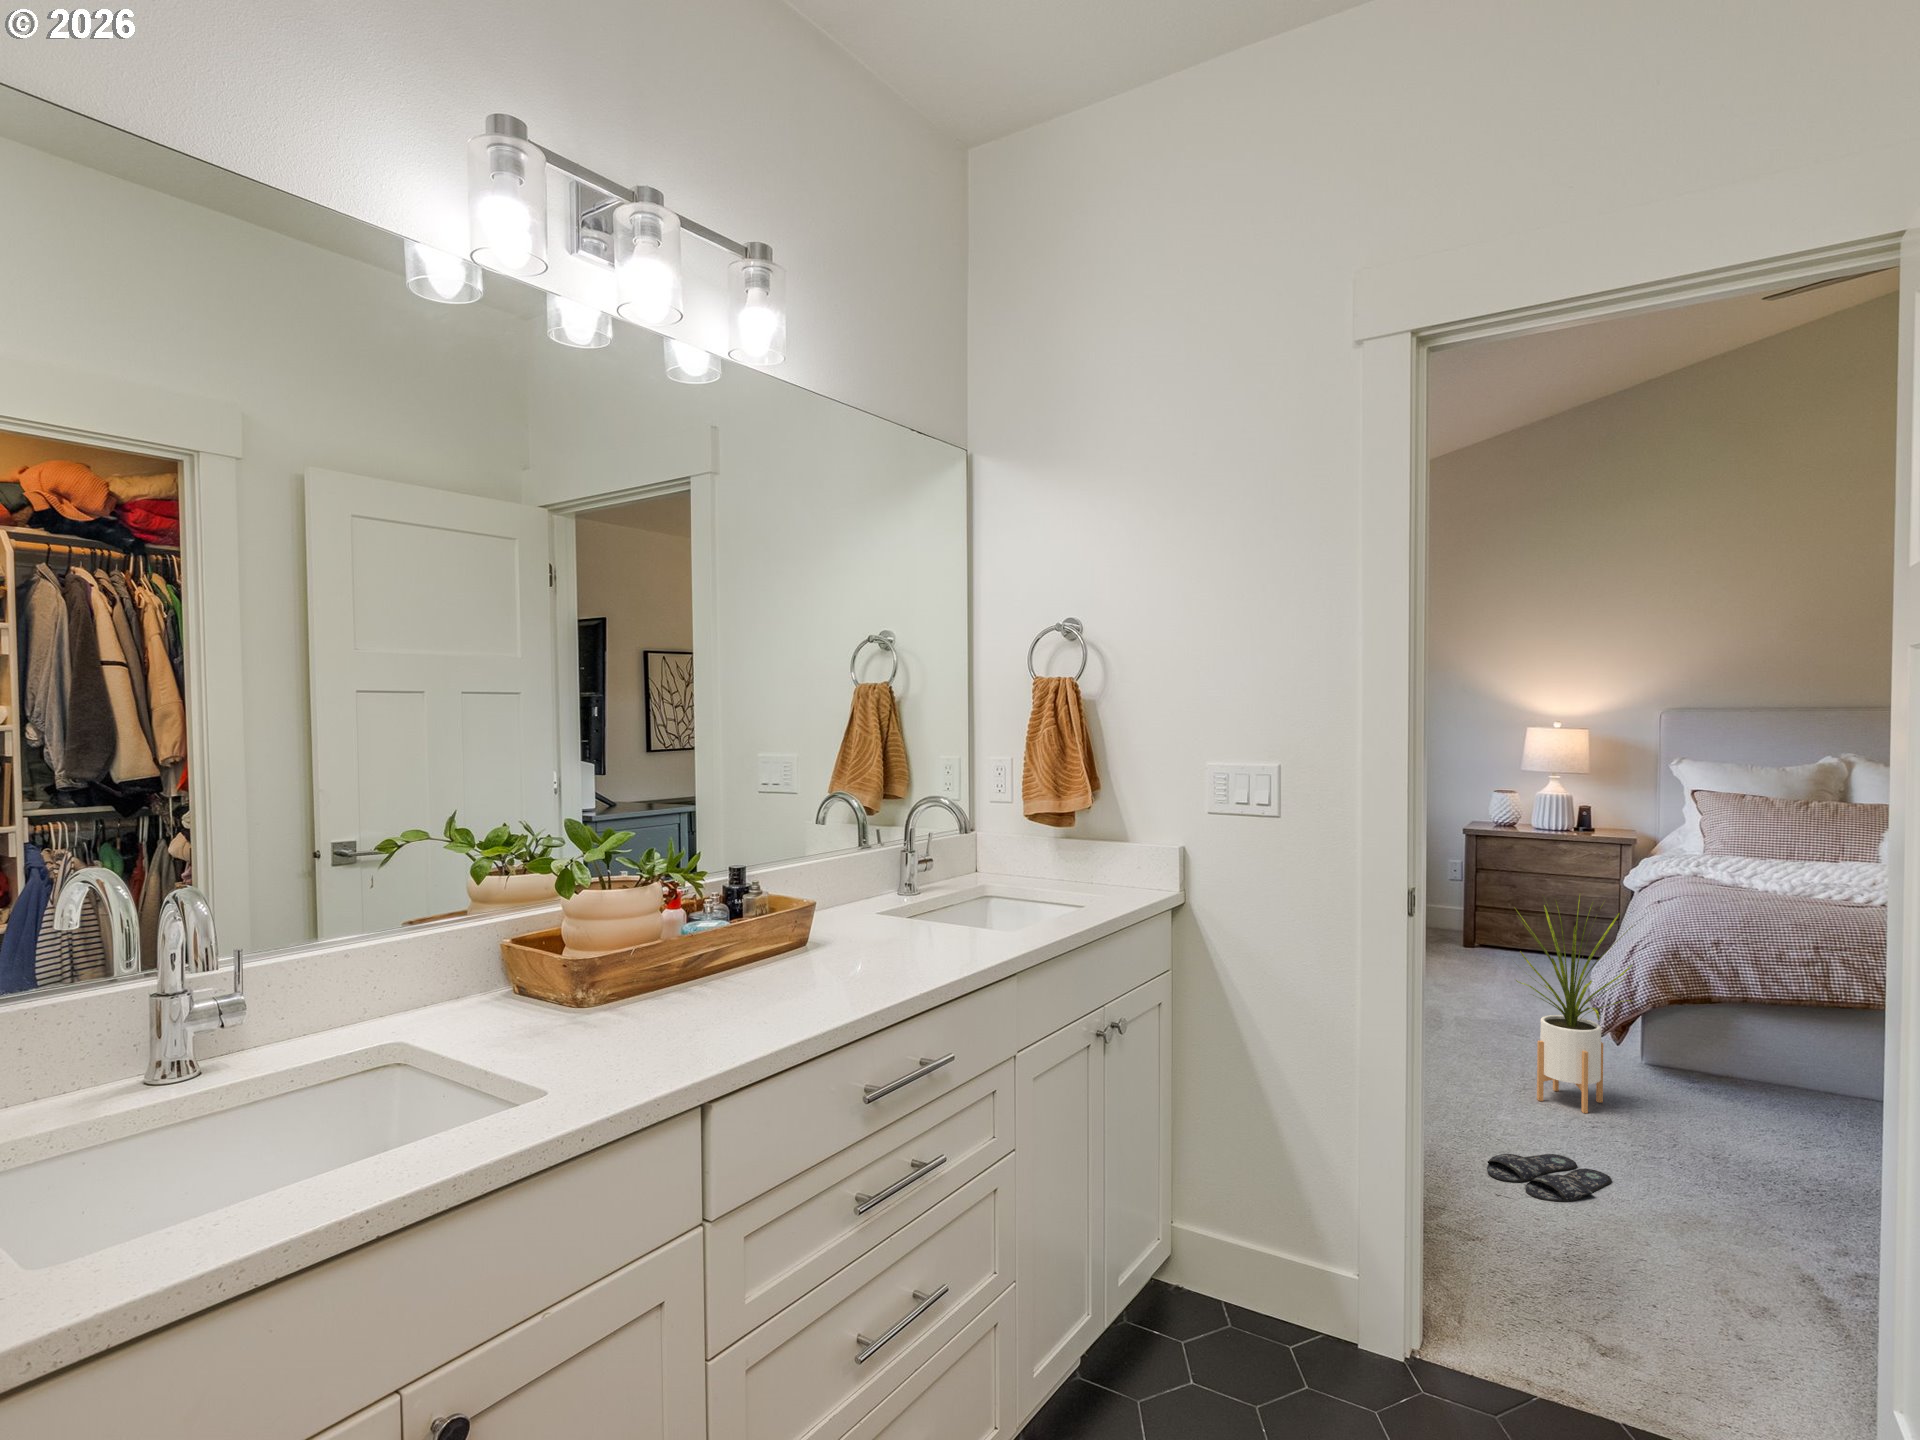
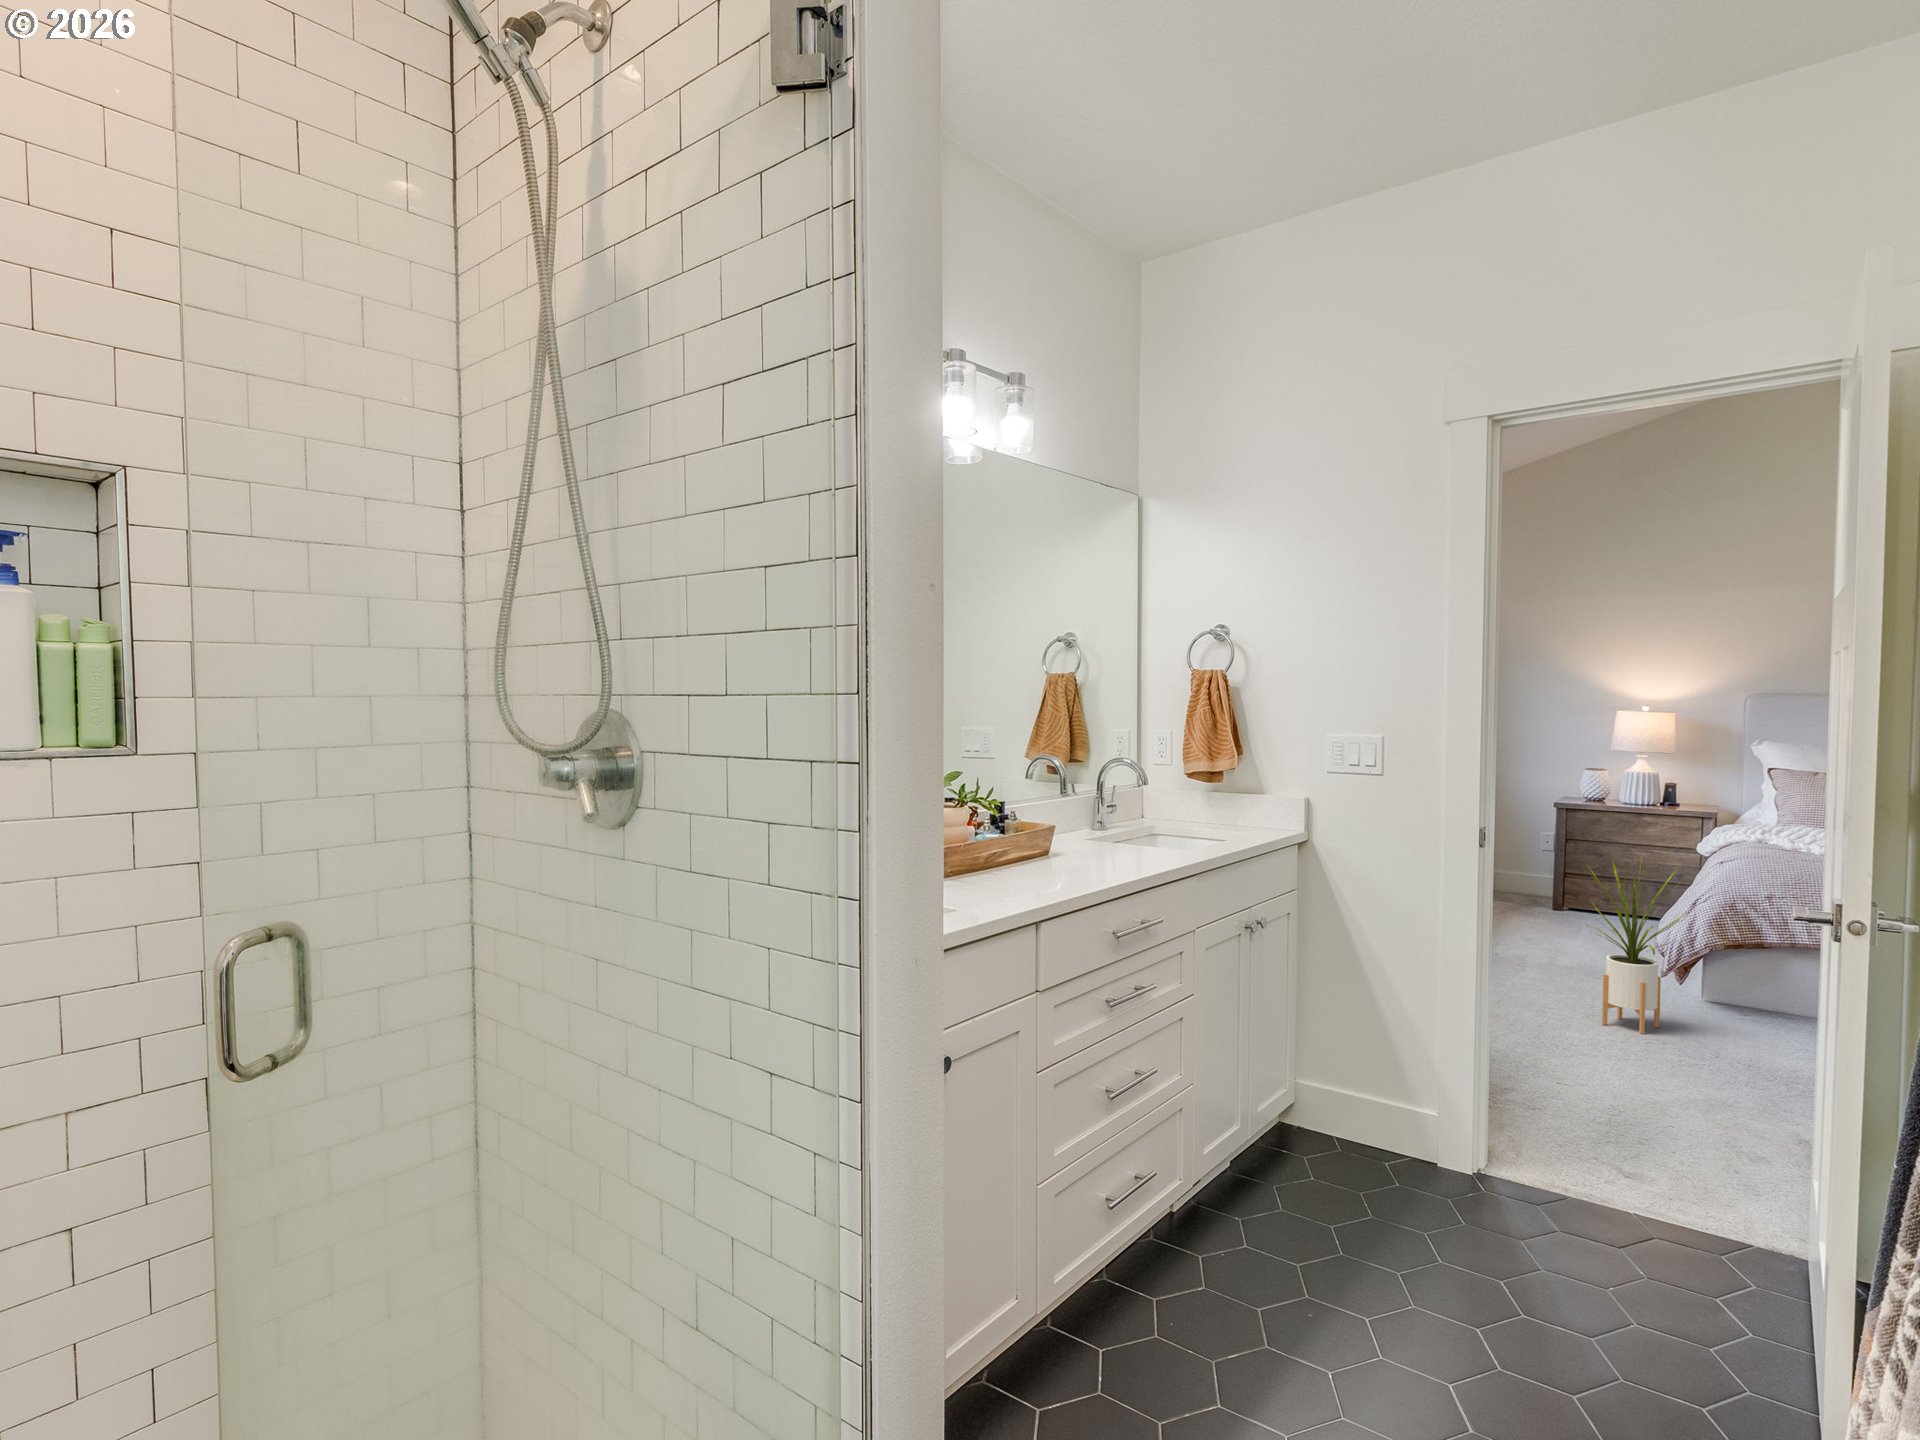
slippers: present [1487,1154,1612,1202] -> none [1551,1057,1655,1089]

